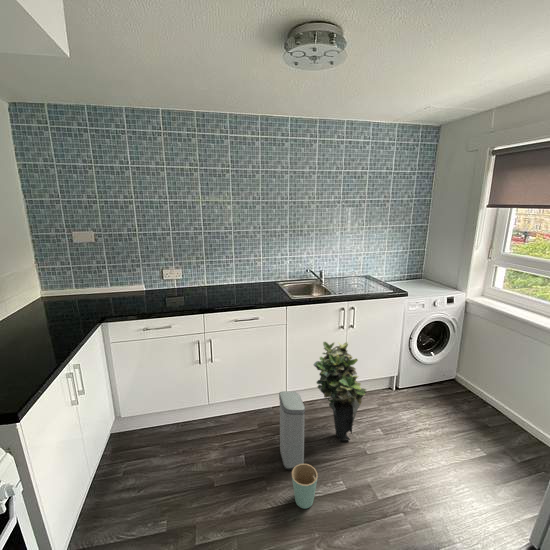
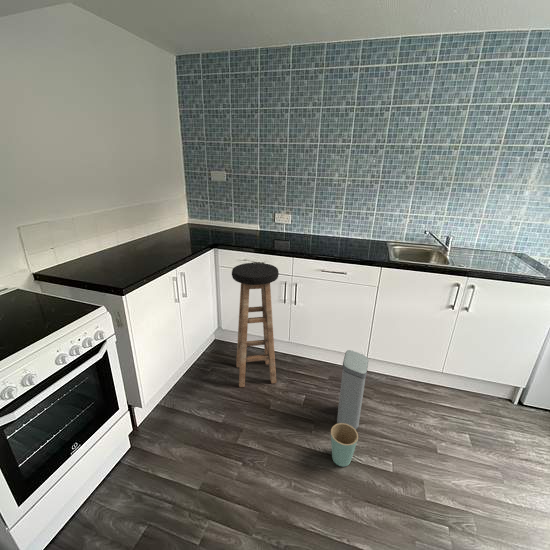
bar stool: none [143,327,208,476] -> present [232,263,279,387]
potted plant: present [314,342,367,441] -> none [398,315,459,430]

